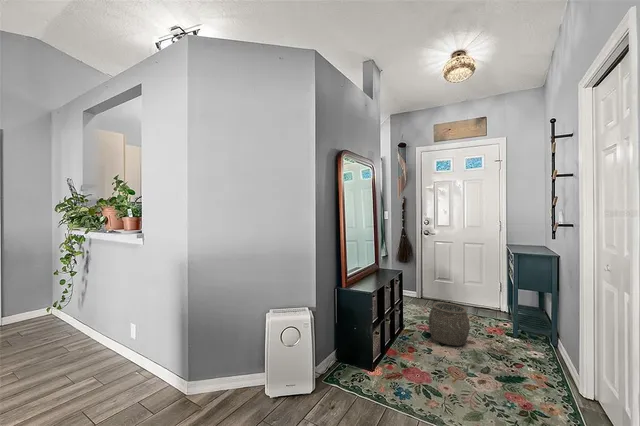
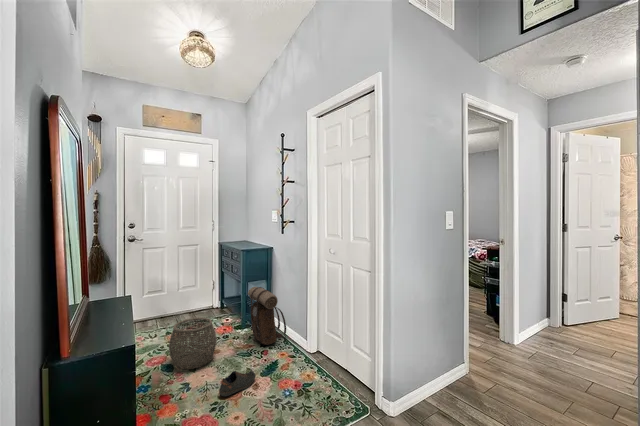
backpack: none [514,295,563,368] -> present [248,287,286,345]
shoe: none [446,356,488,378] -> present [219,371,256,396]

